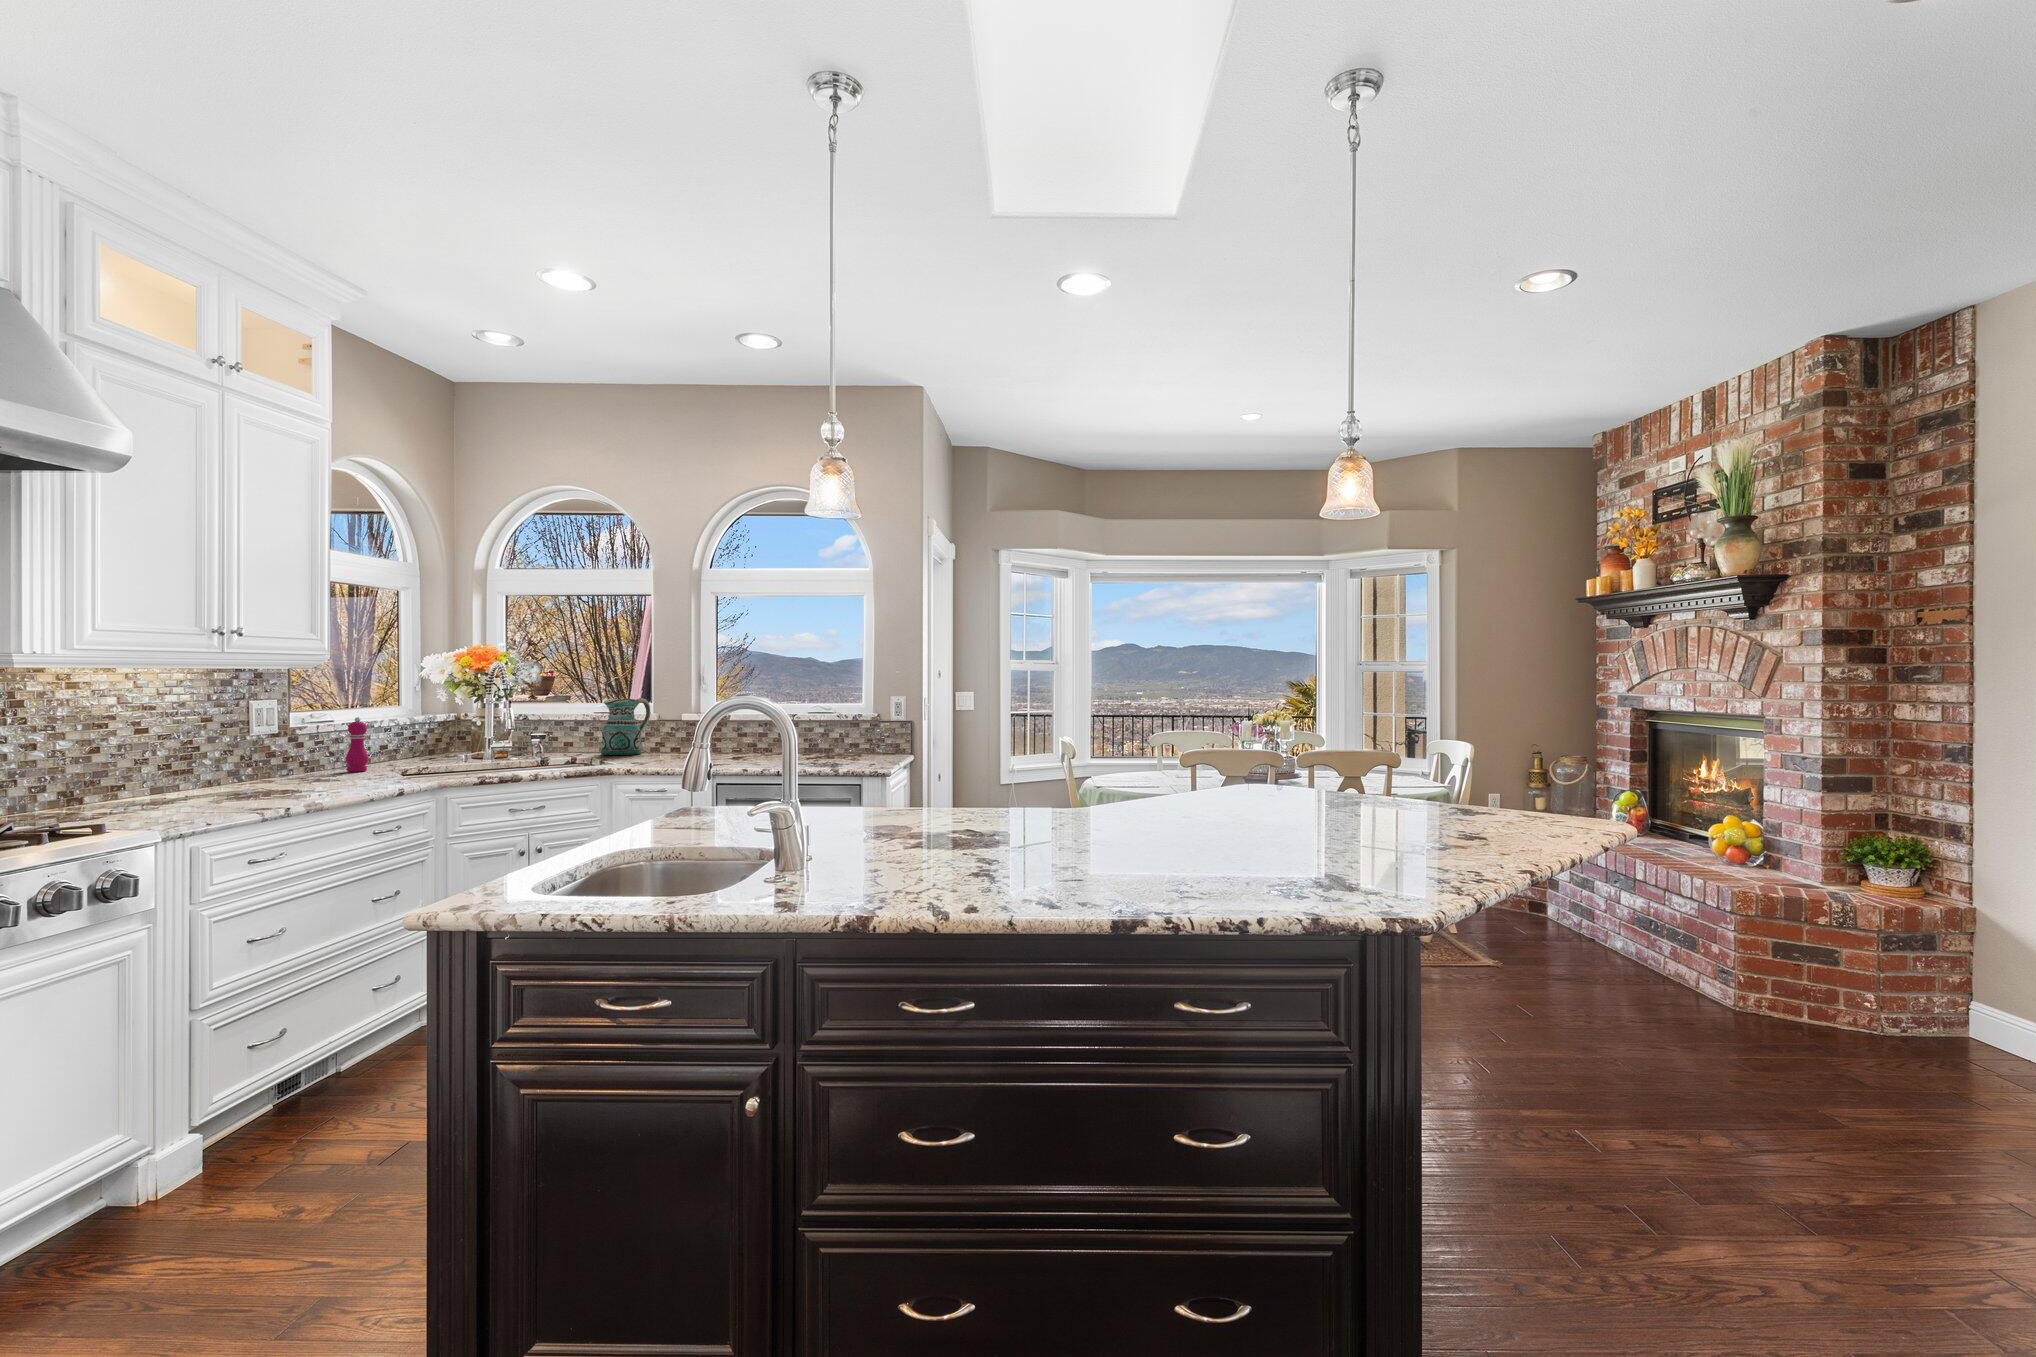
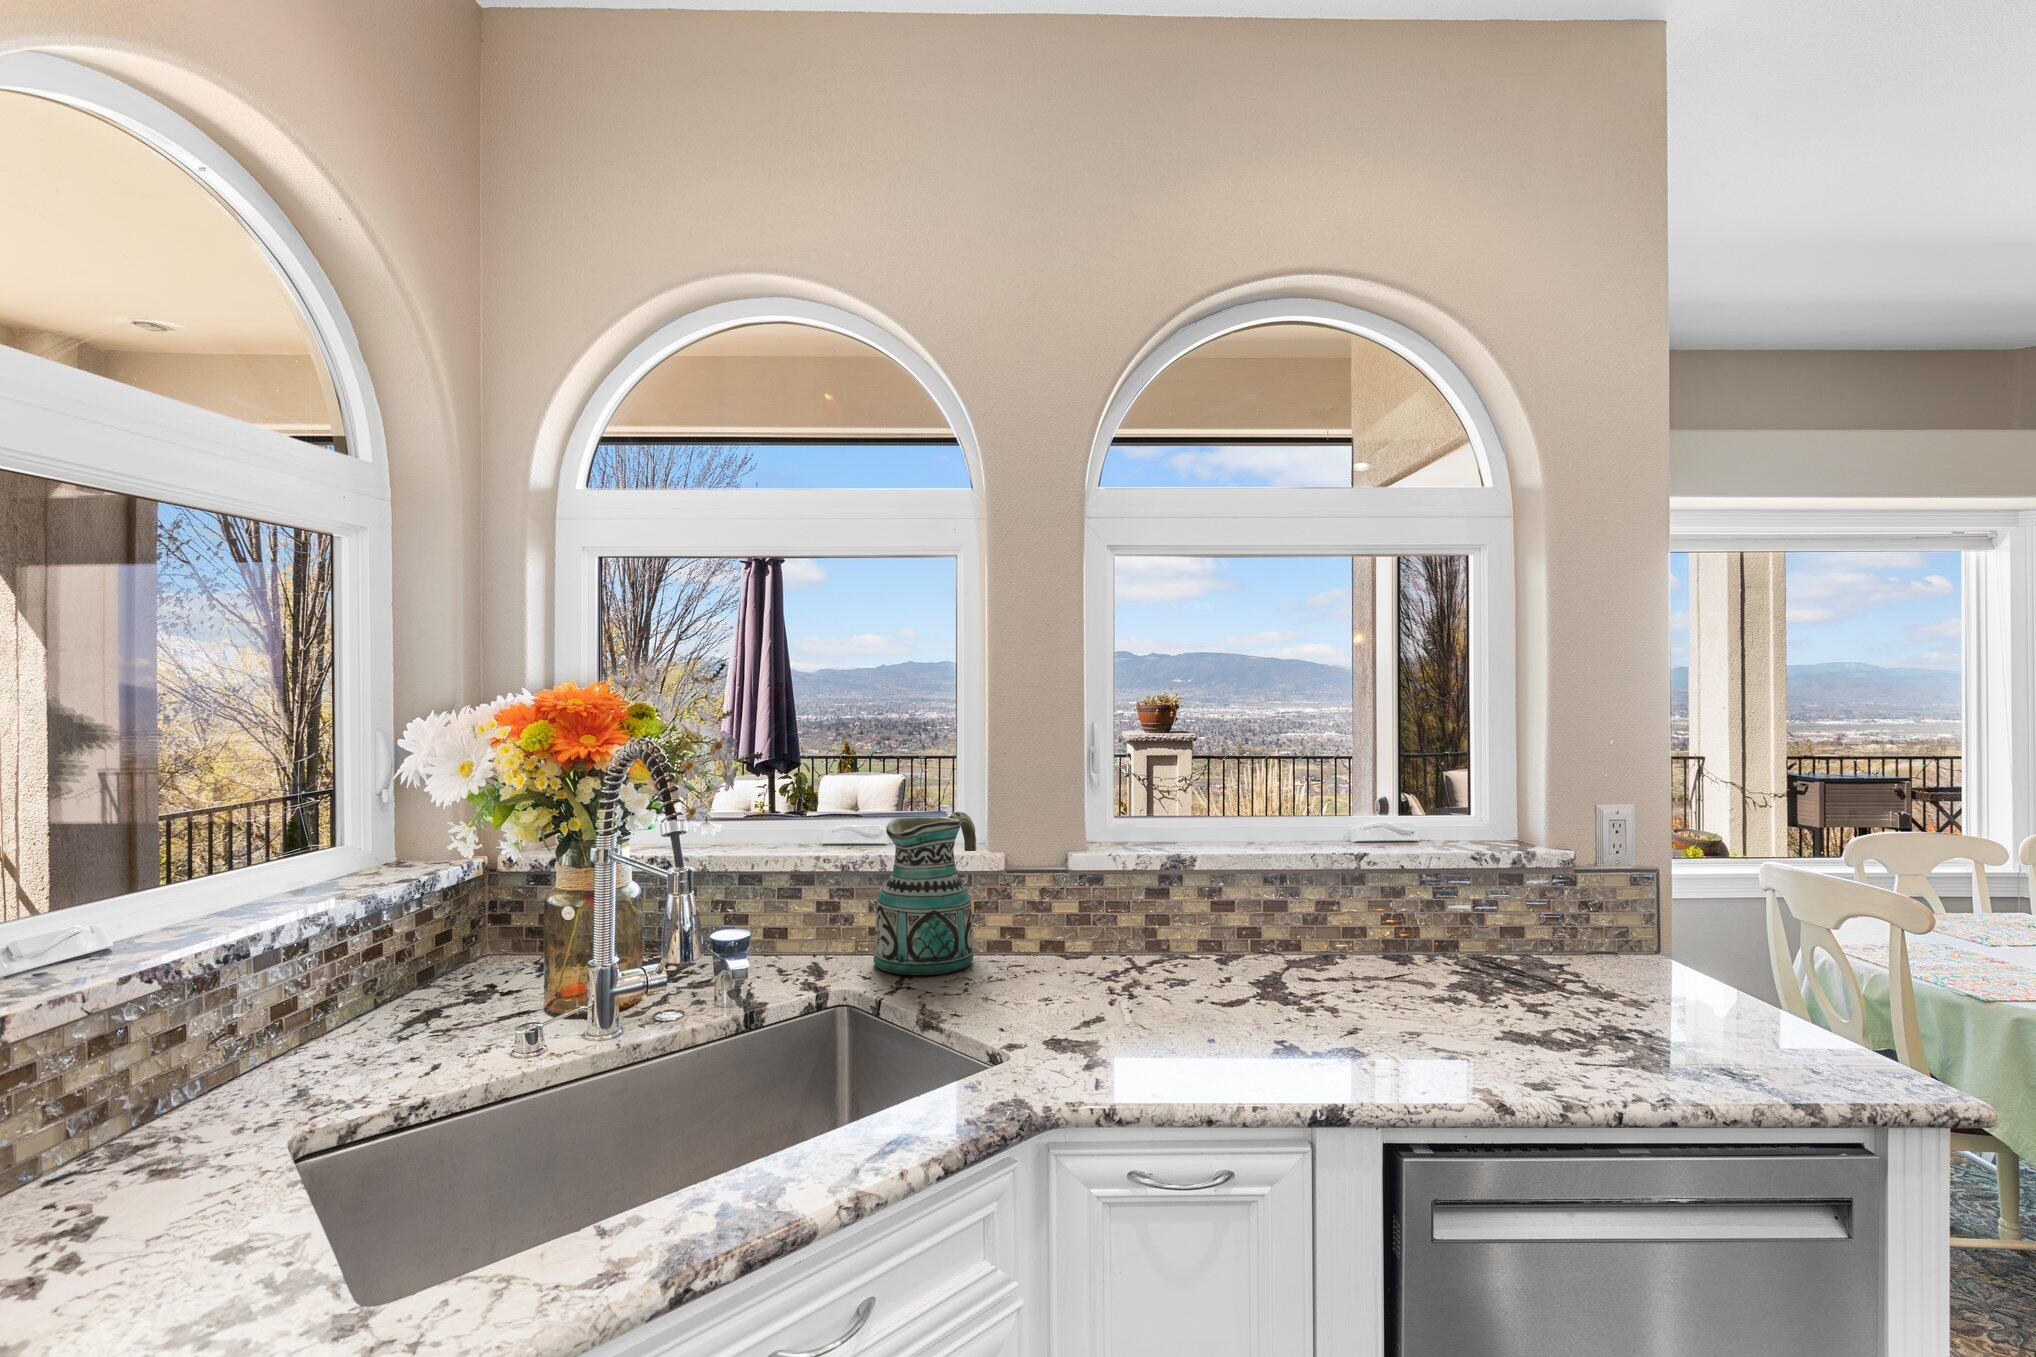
pepper mill: present [346,717,369,772] -> none [108,991,206,1218]

